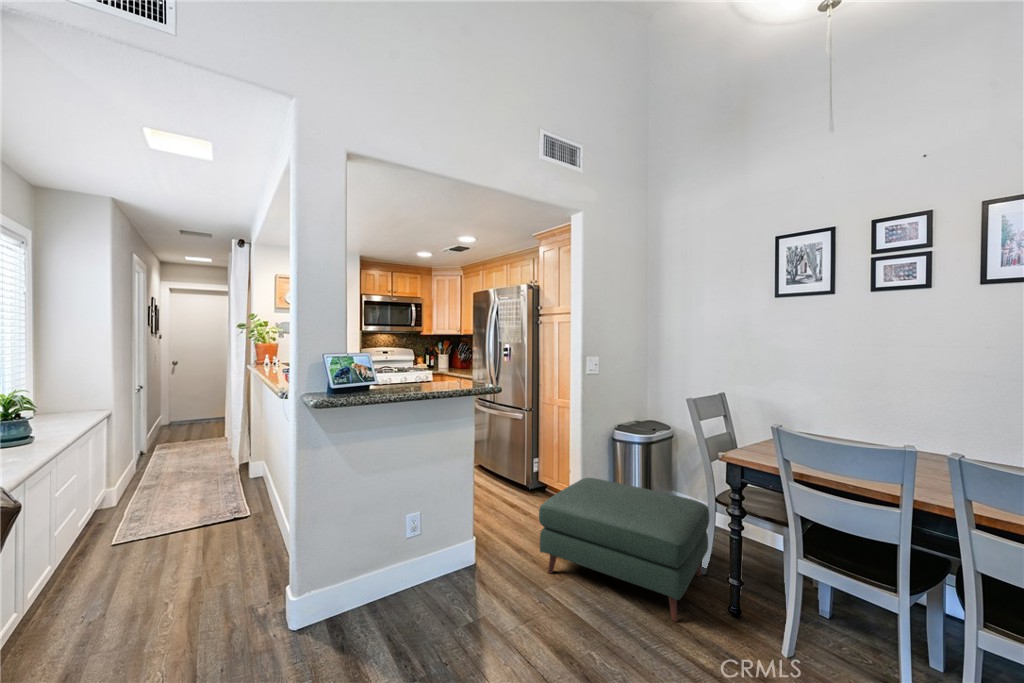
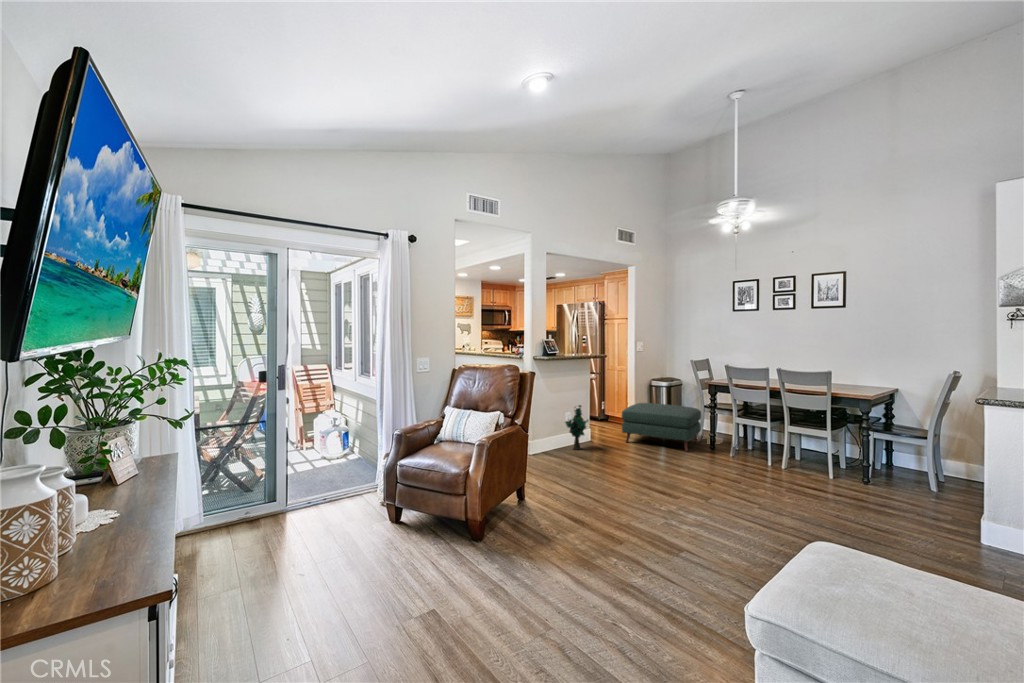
decorative plant: none [397,499,455,607] -> present [565,405,588,450]

